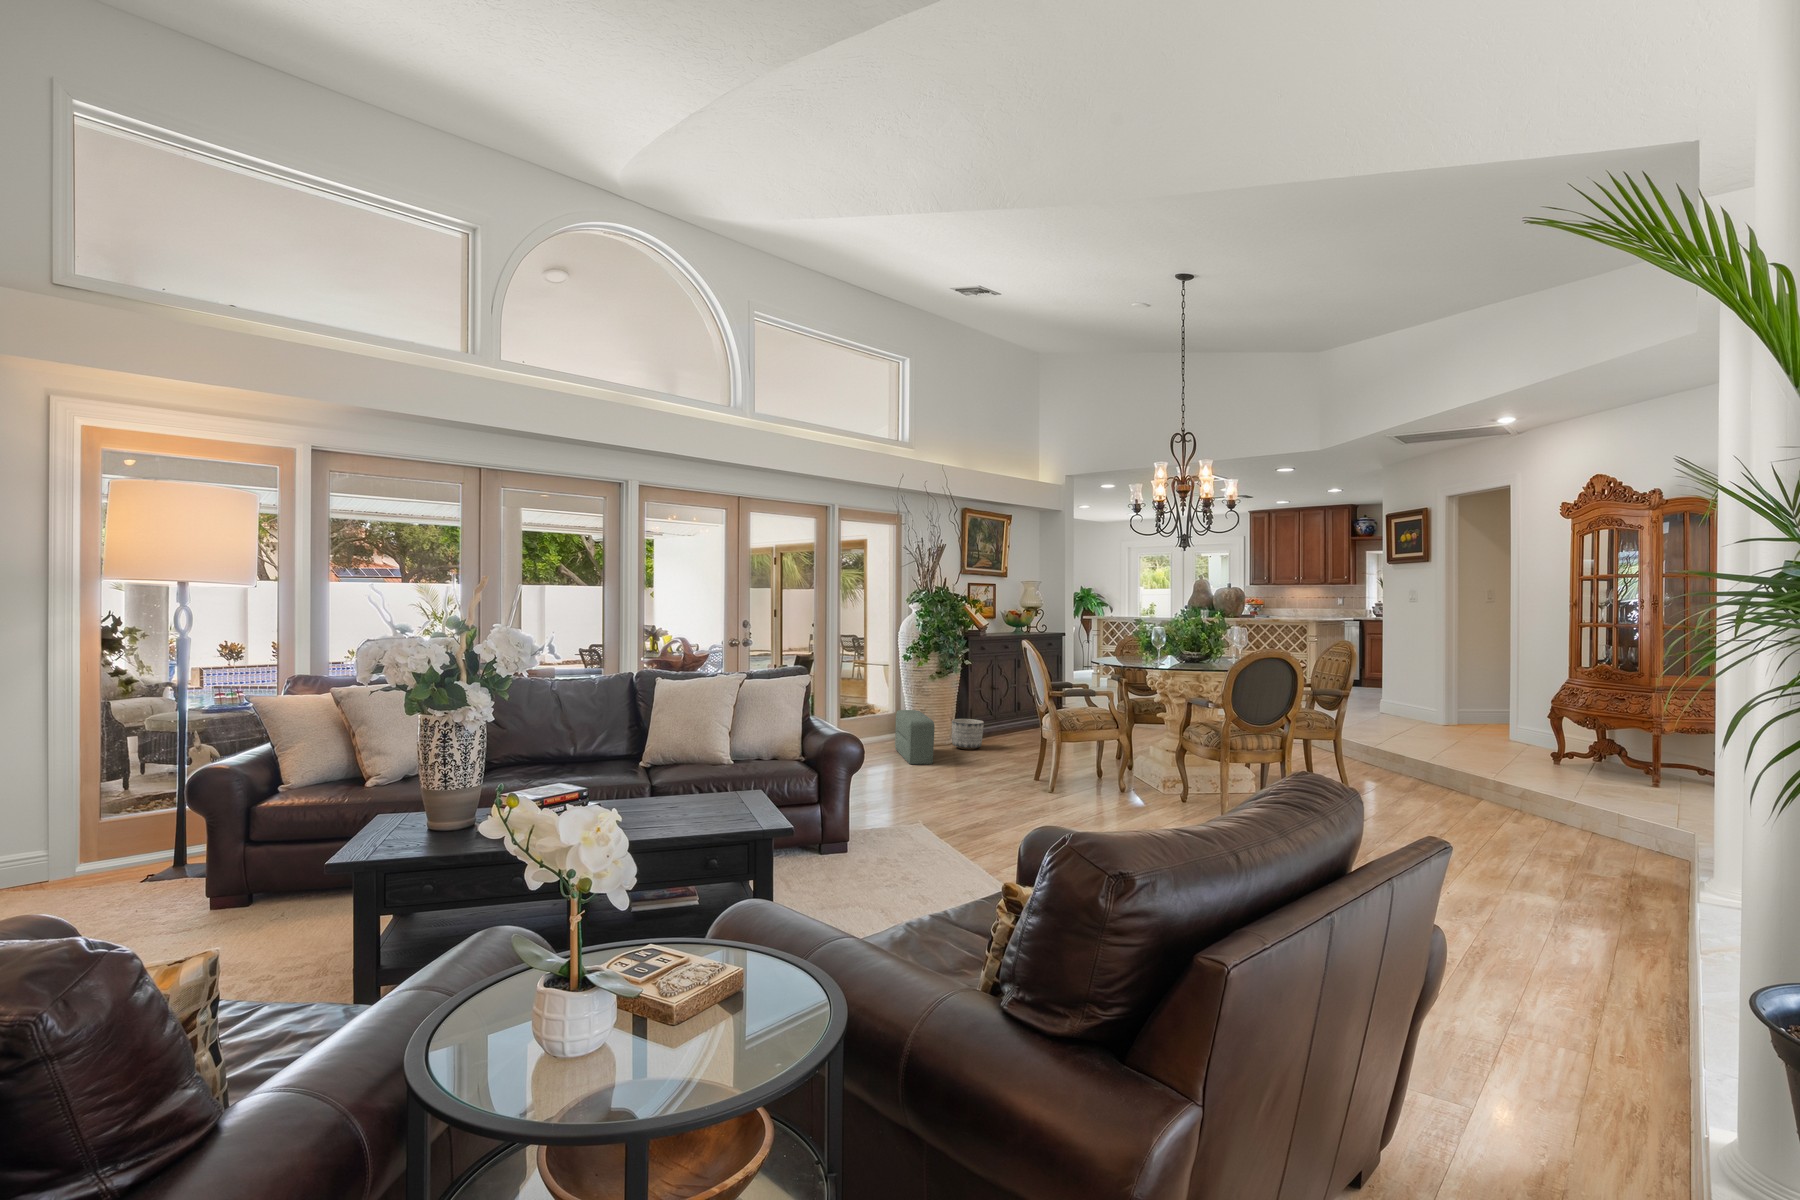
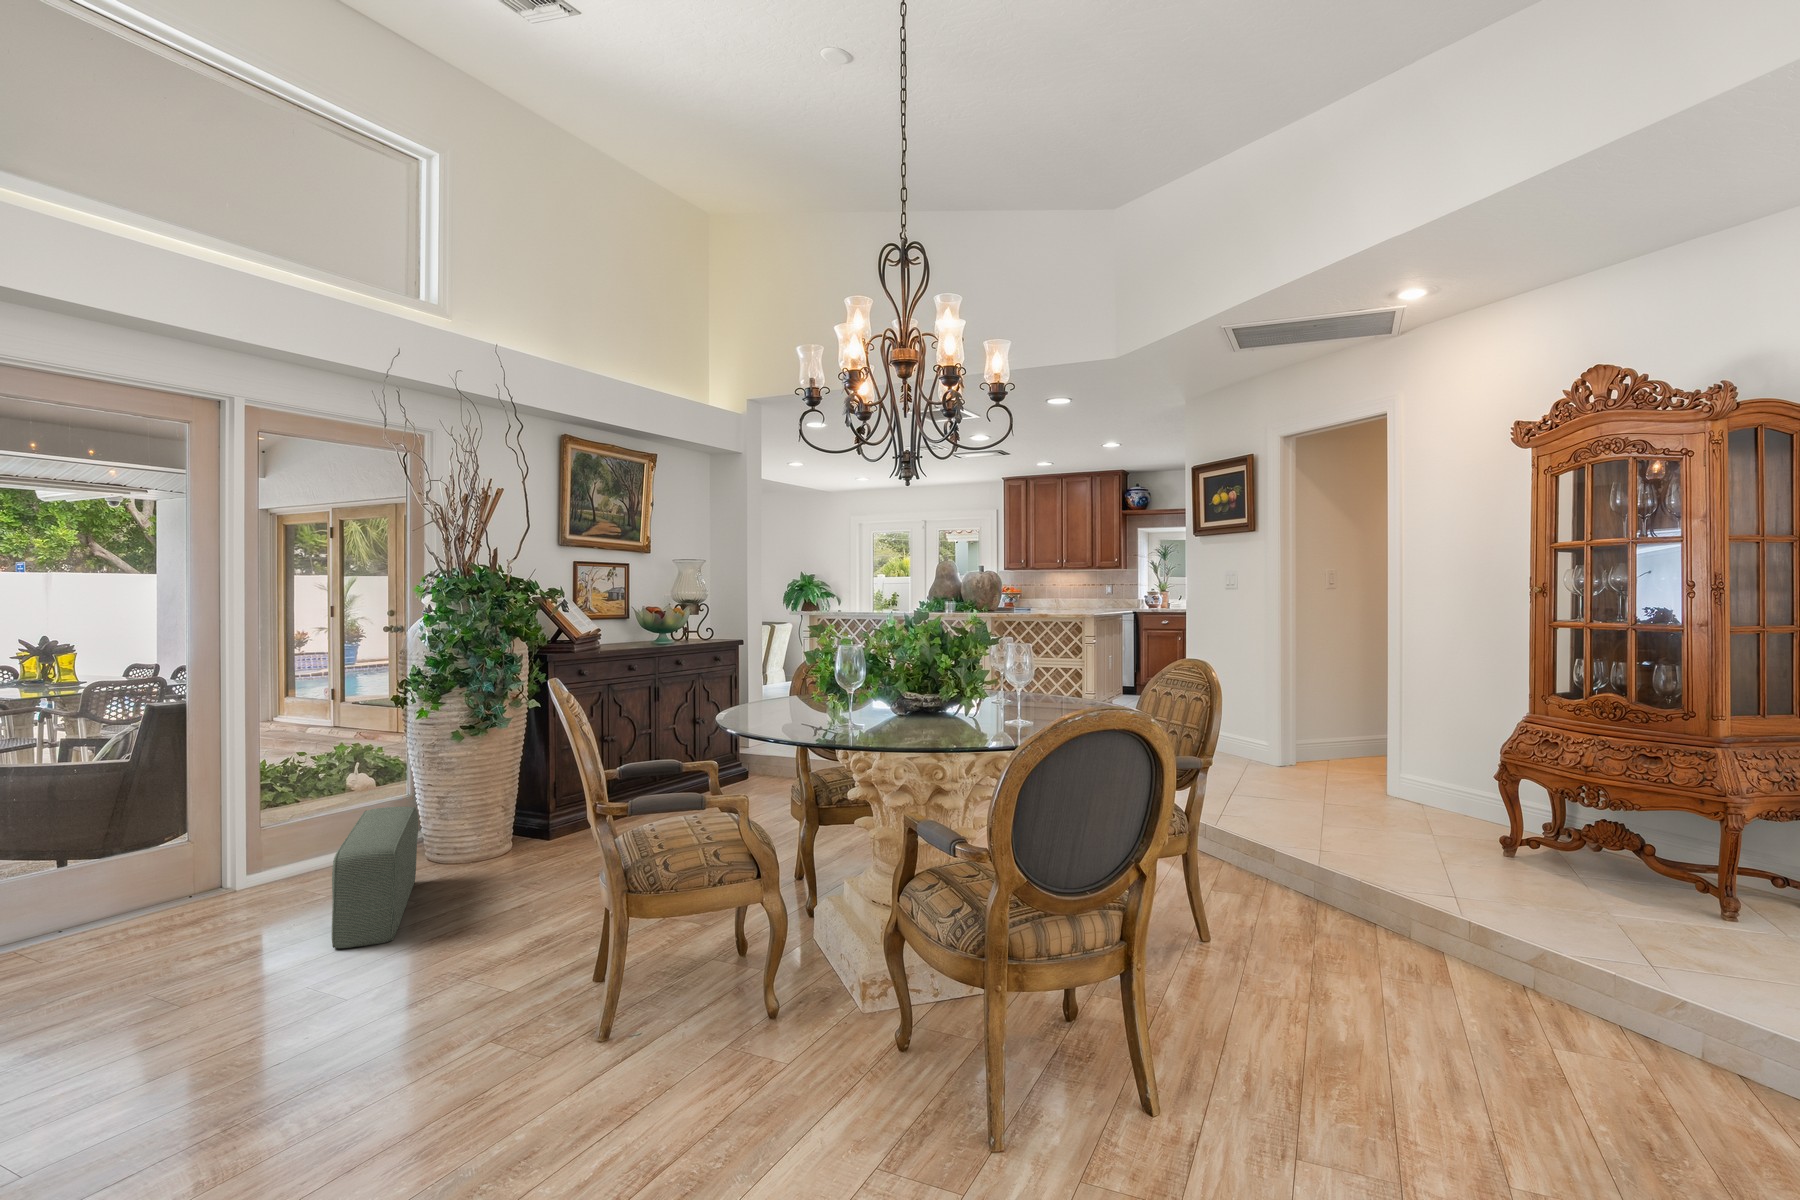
planter: present [952,719,984,750] -> none [495,809,561,873]

